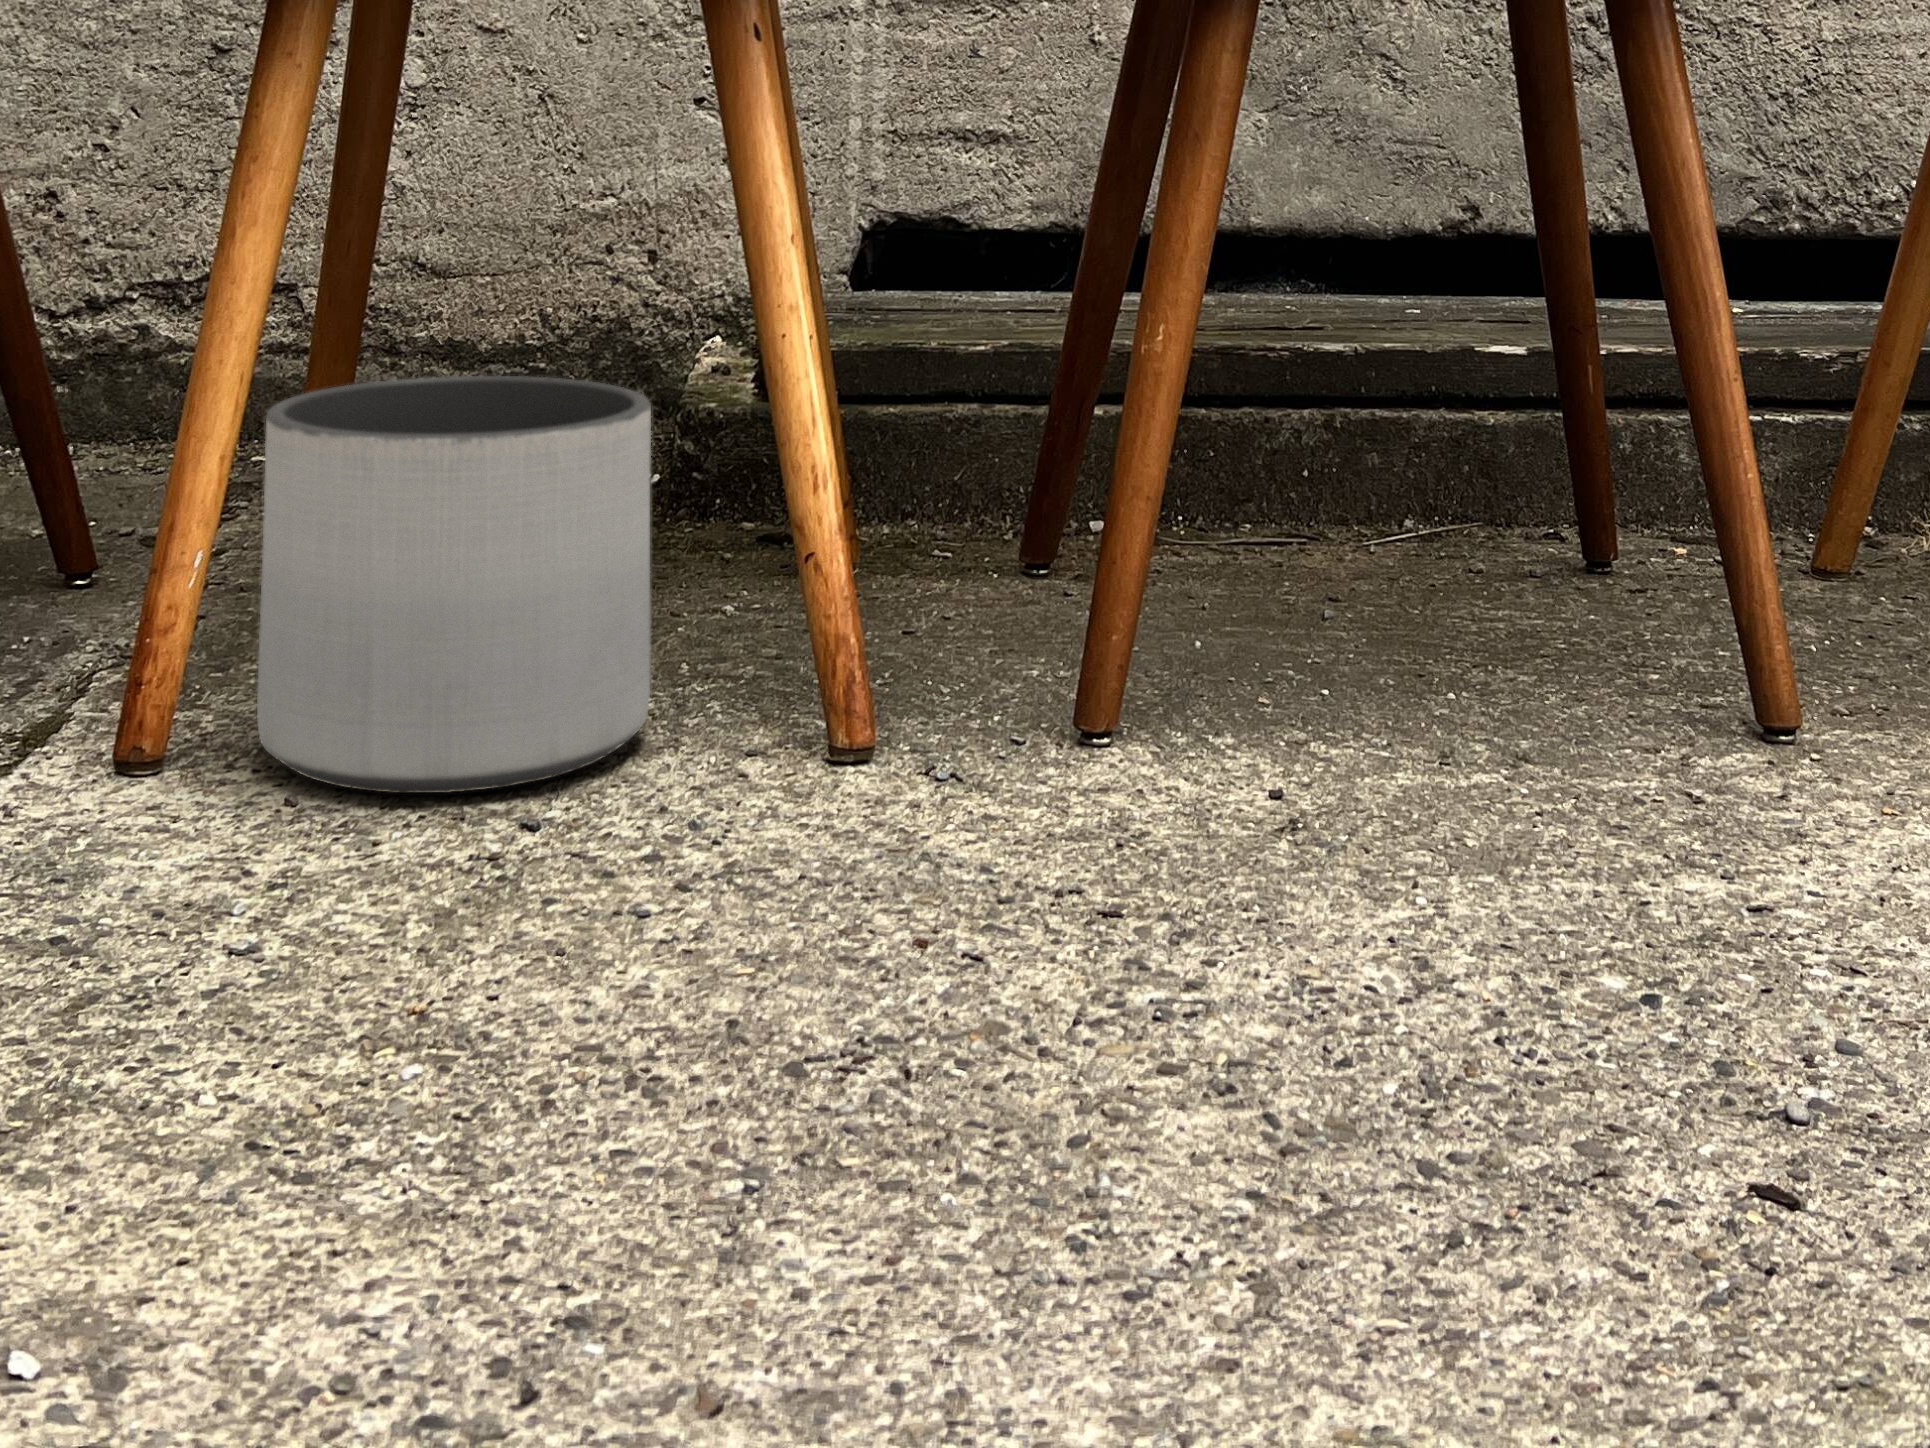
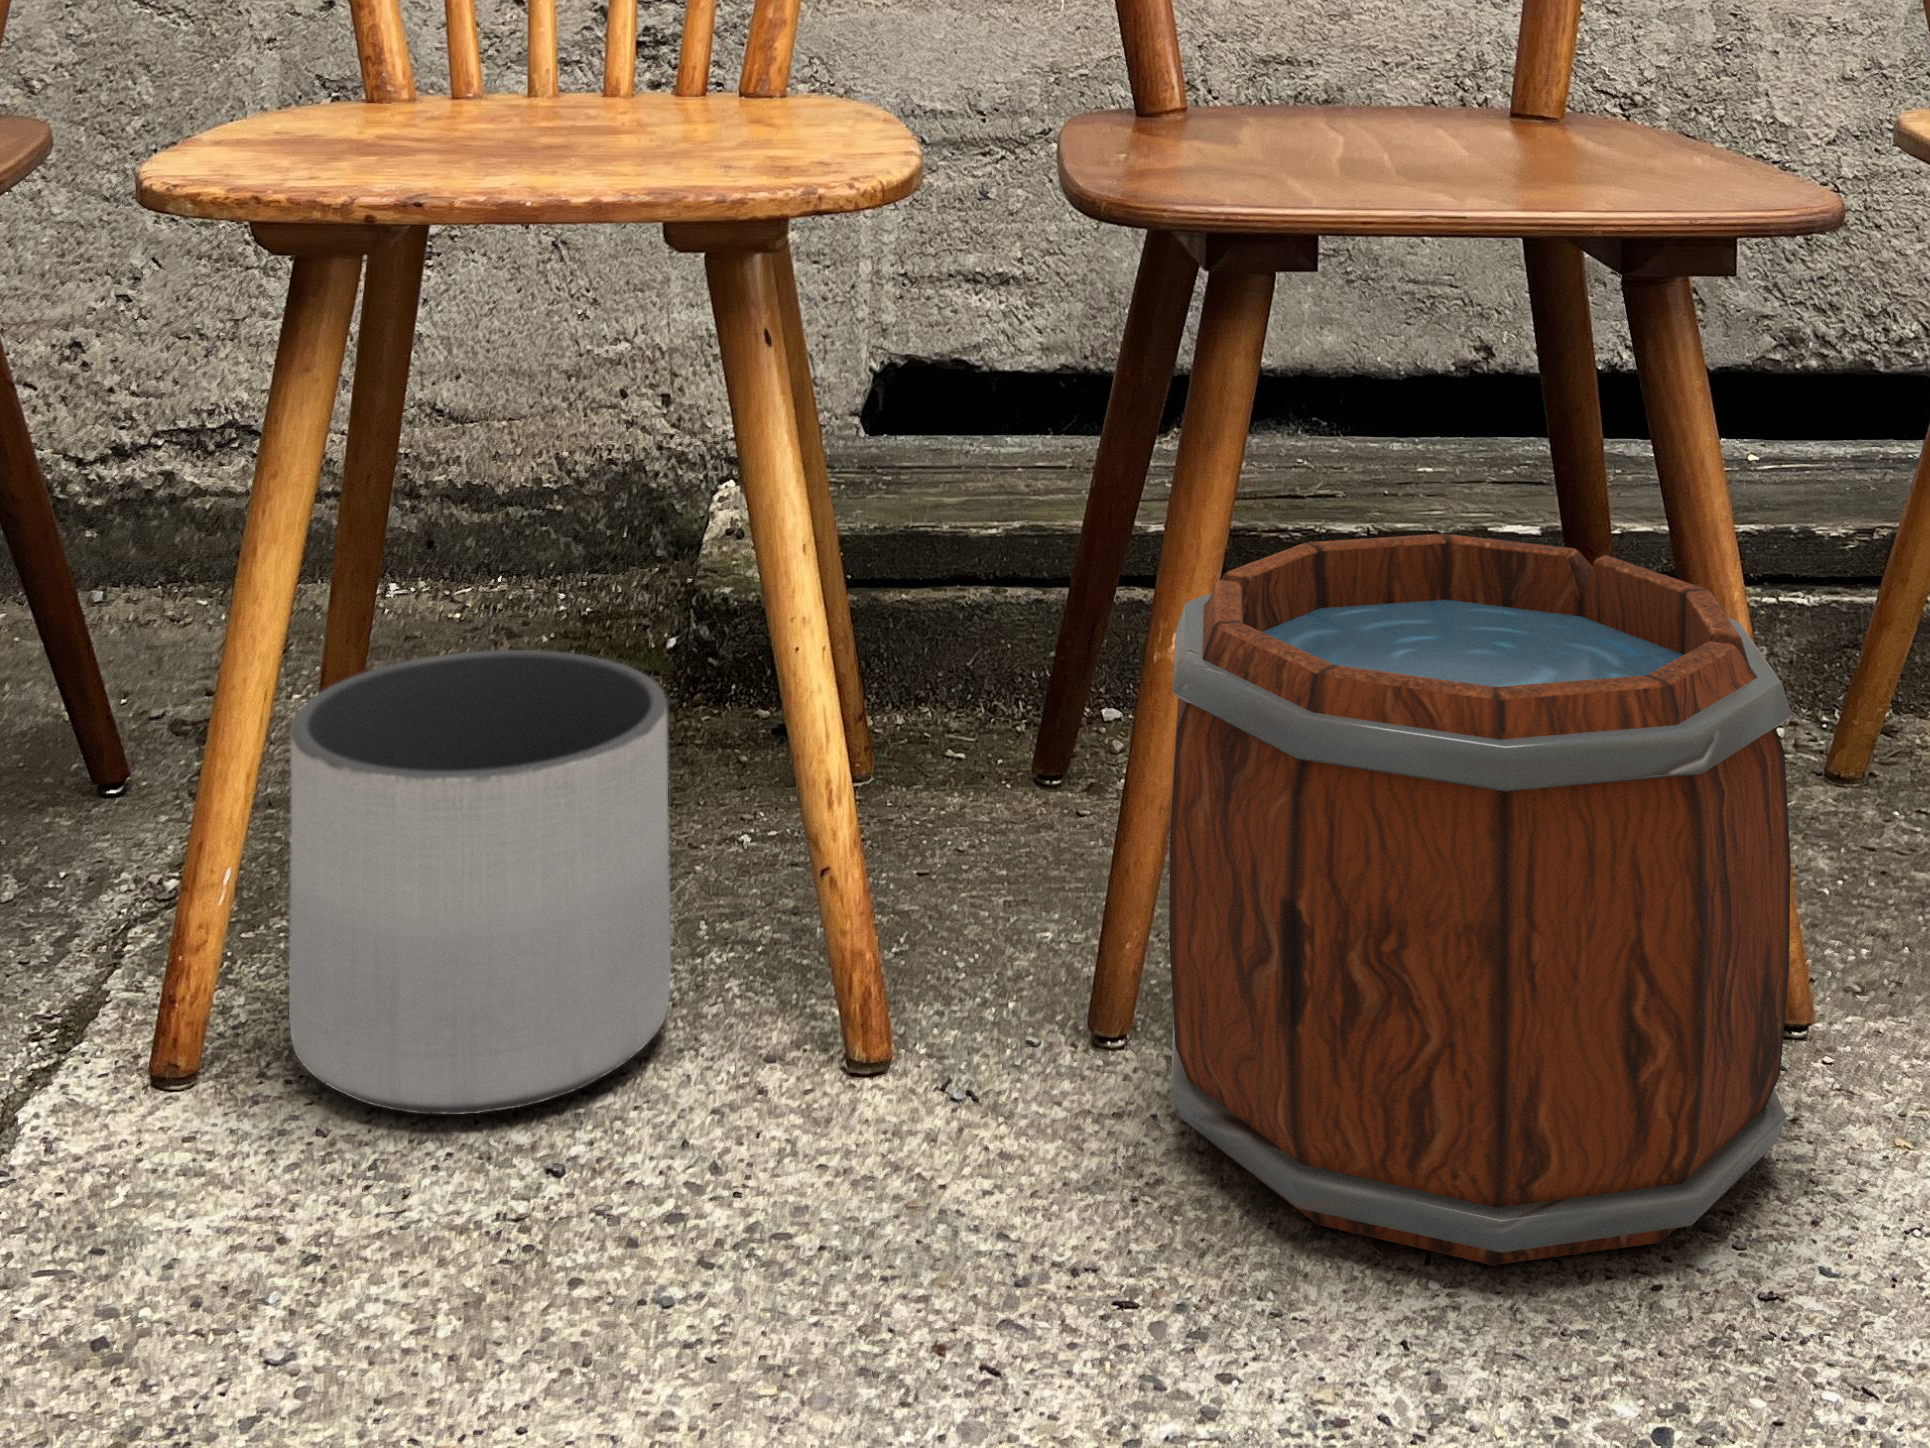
bucket: none [1158,247,1778,888] -> present [1169,534,1792,1265]

